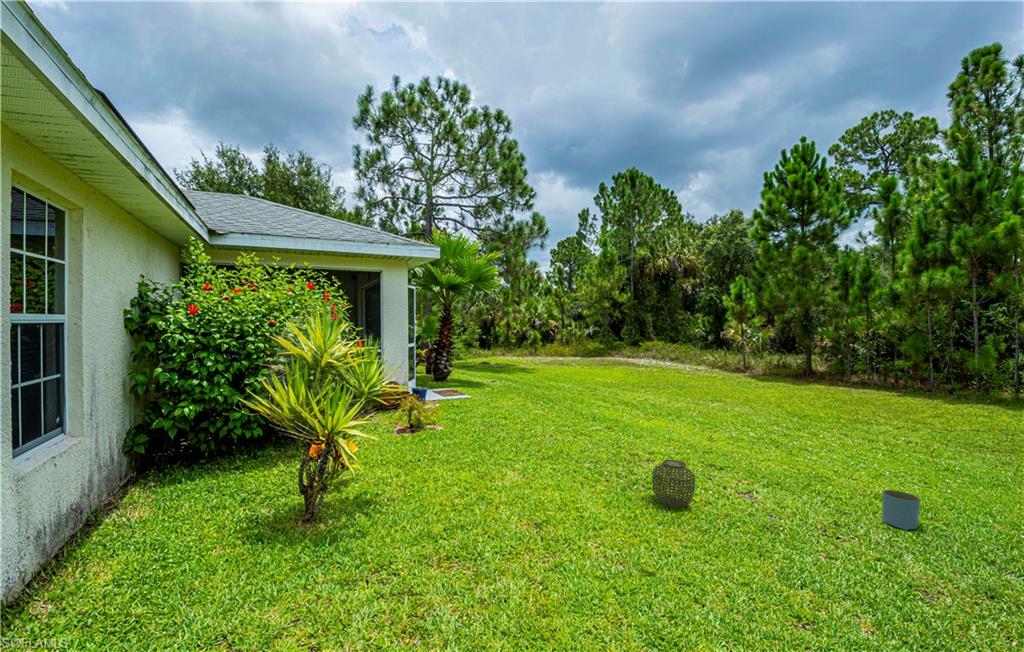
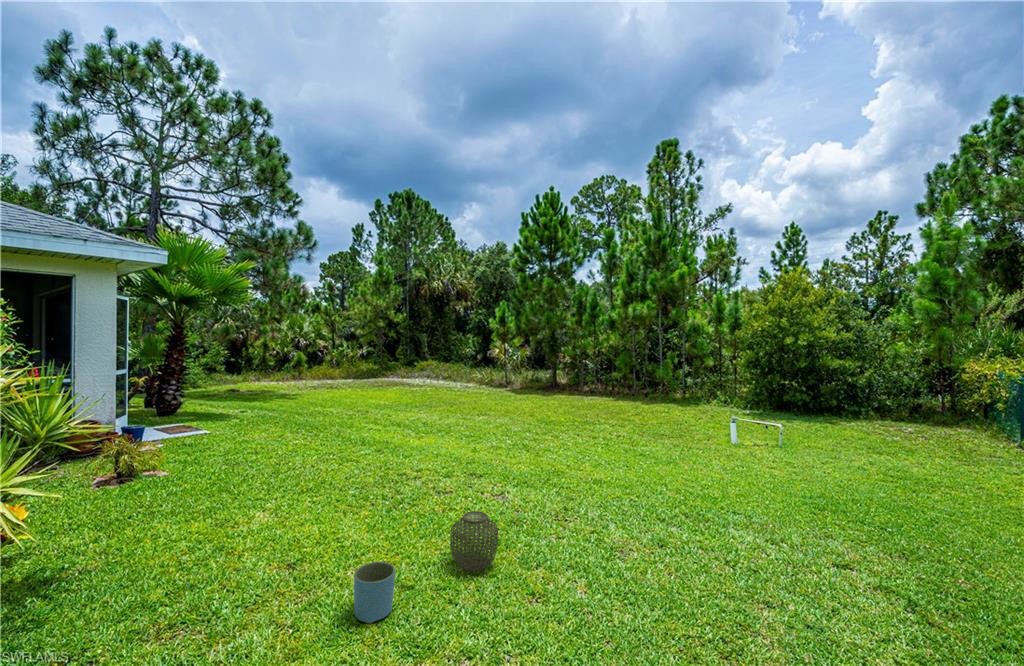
planter: present [882,490,920,530] -> present [354,562,395,624]

